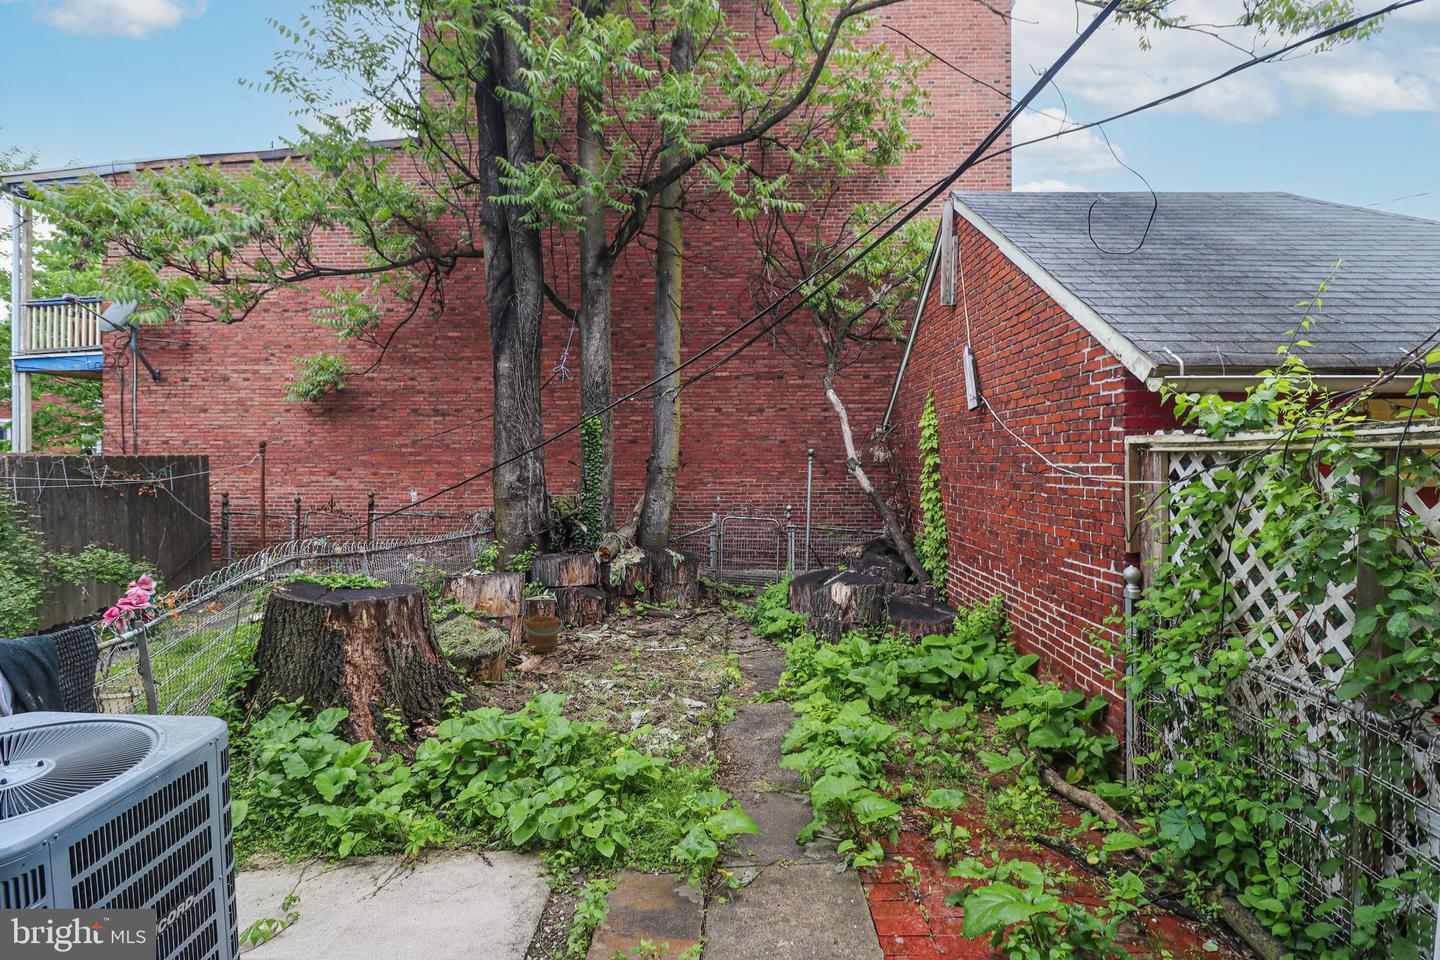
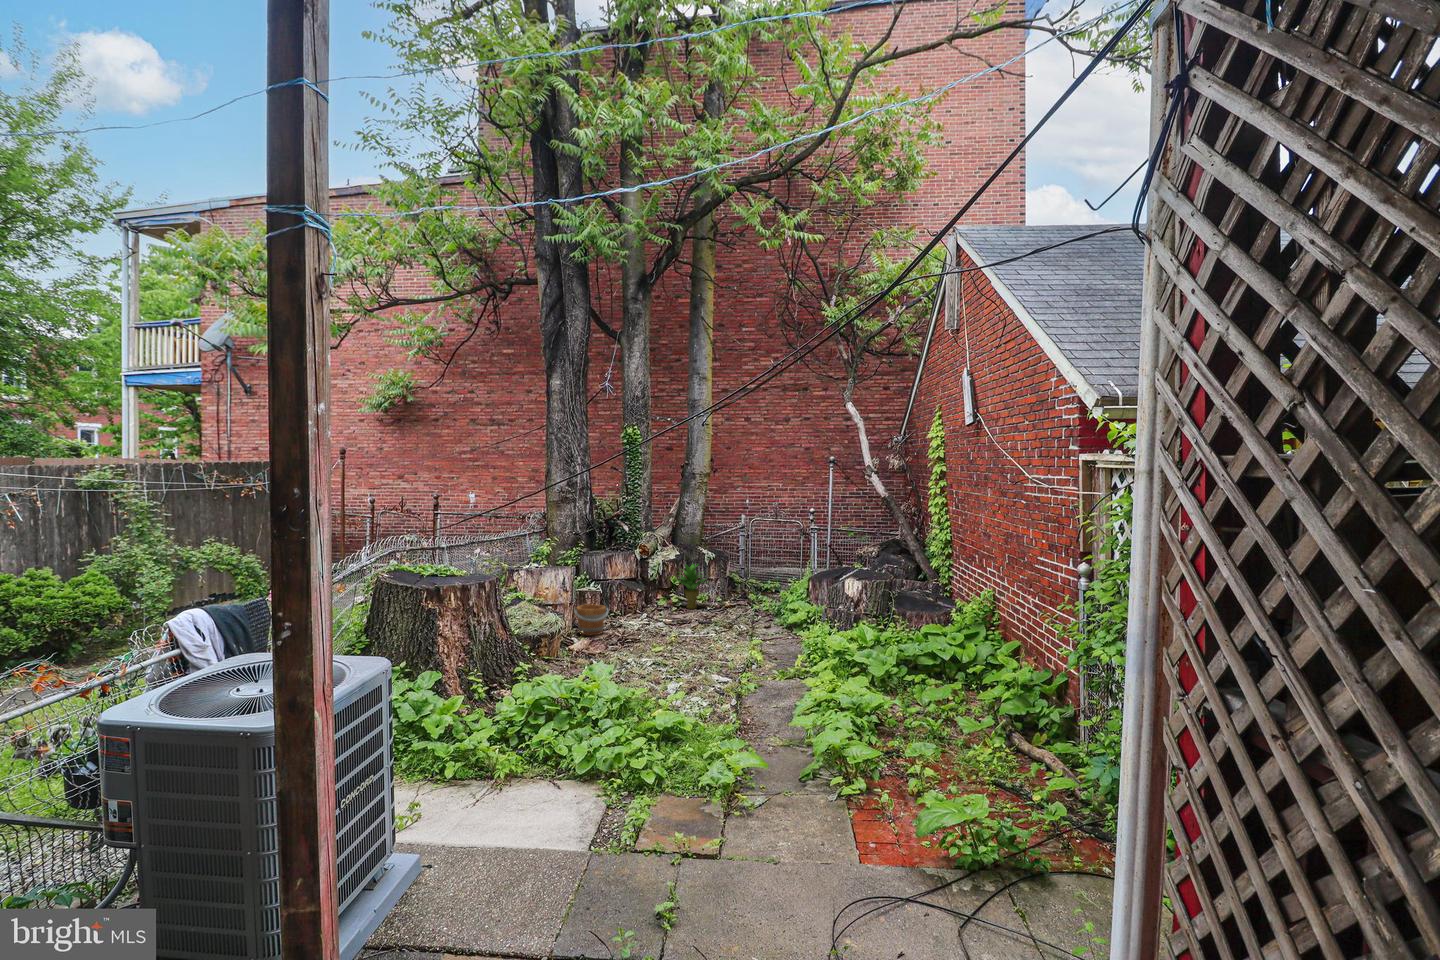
potted plant: none [639,568,677,618] -> present [680,564,704,609]

